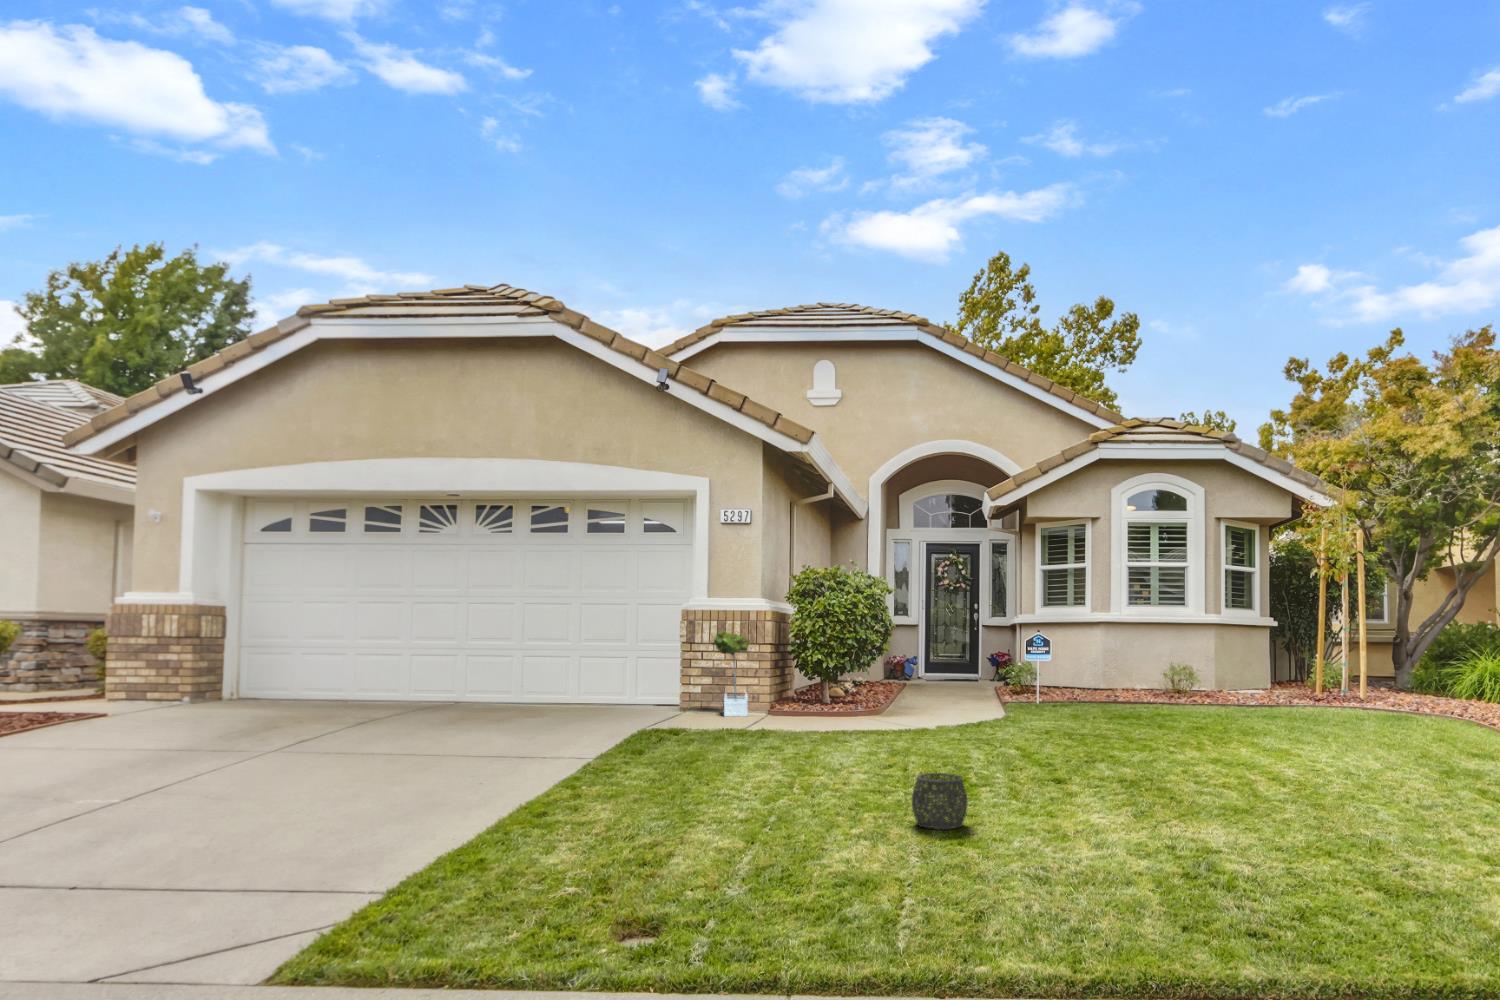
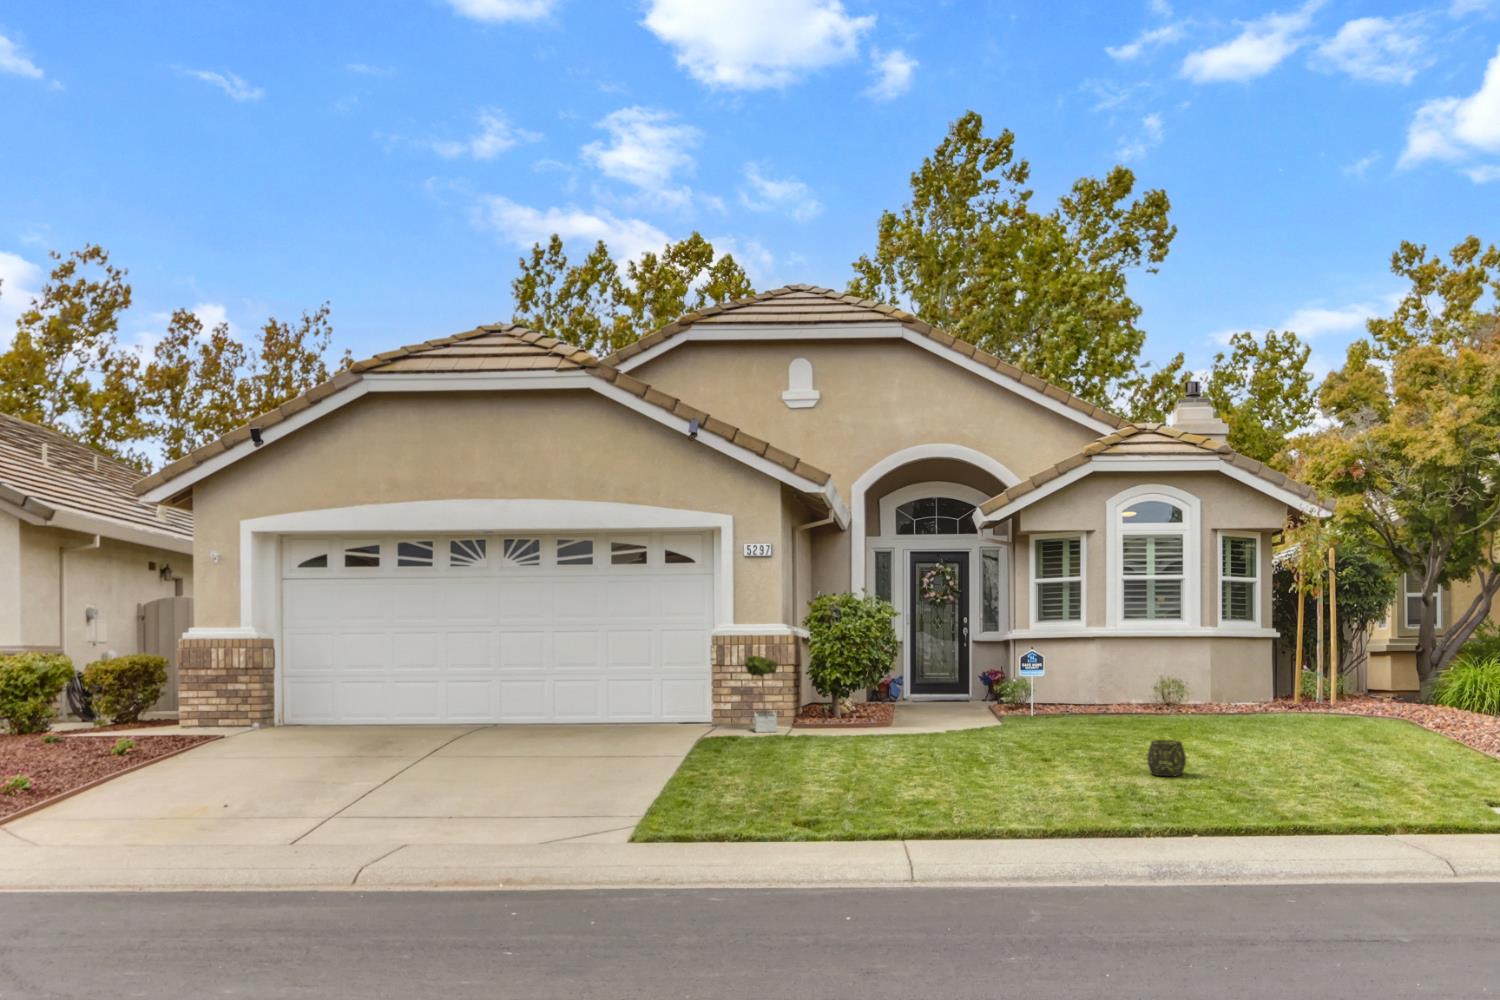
woven basket: present [912,773,968,830] -> present [1147,740,1186,776]

